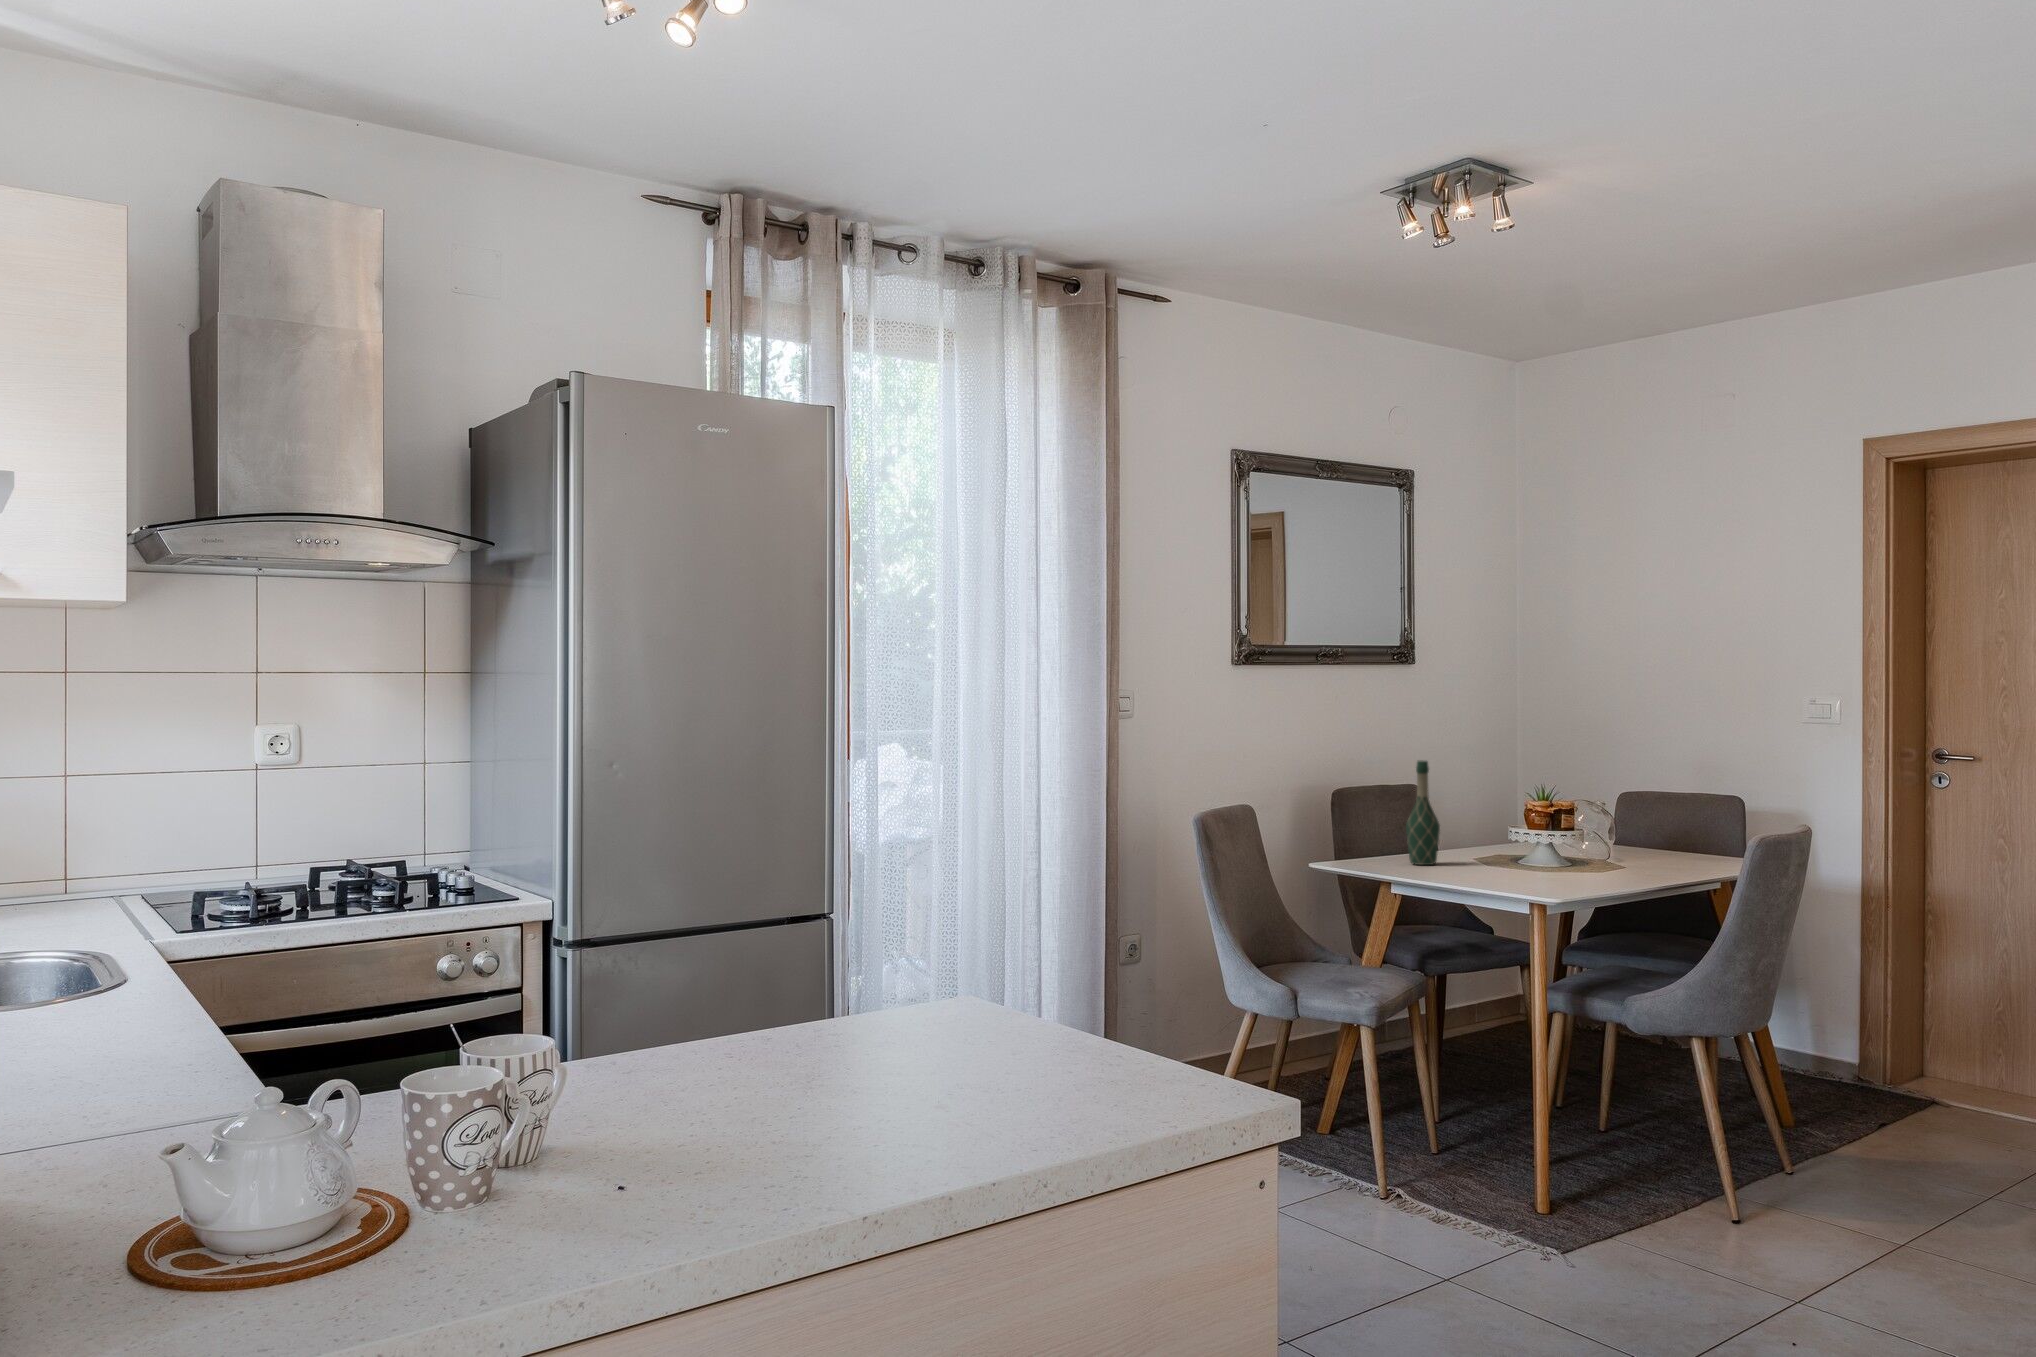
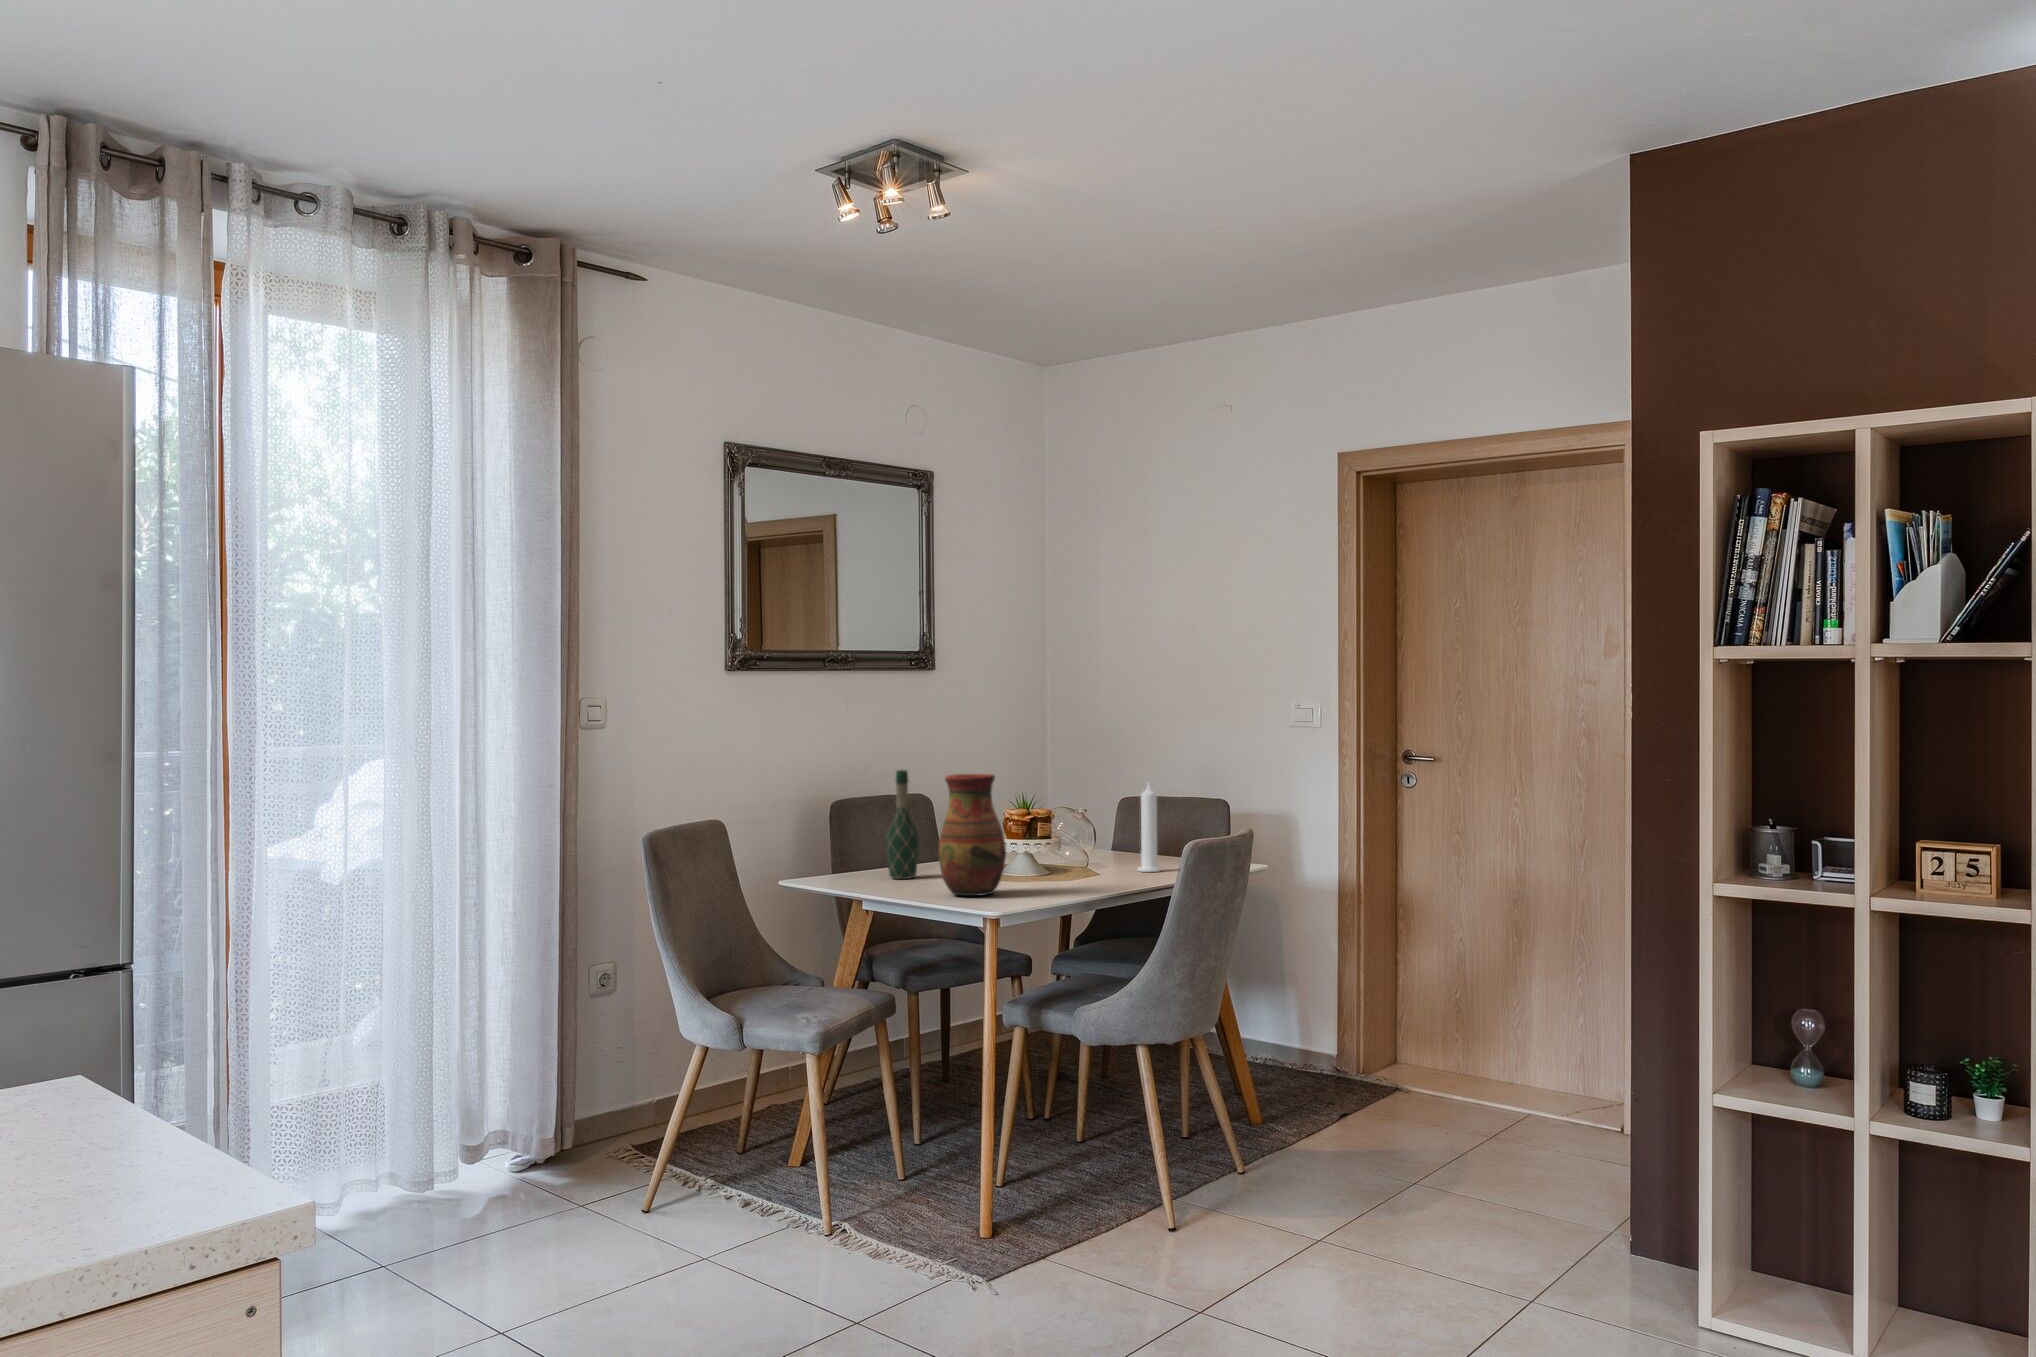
vase: none [1482,765,1551,885] -> present [939,774,1006,896]
candle: none [1665,777,1693,867] -> present [1137,783,1162,872]

